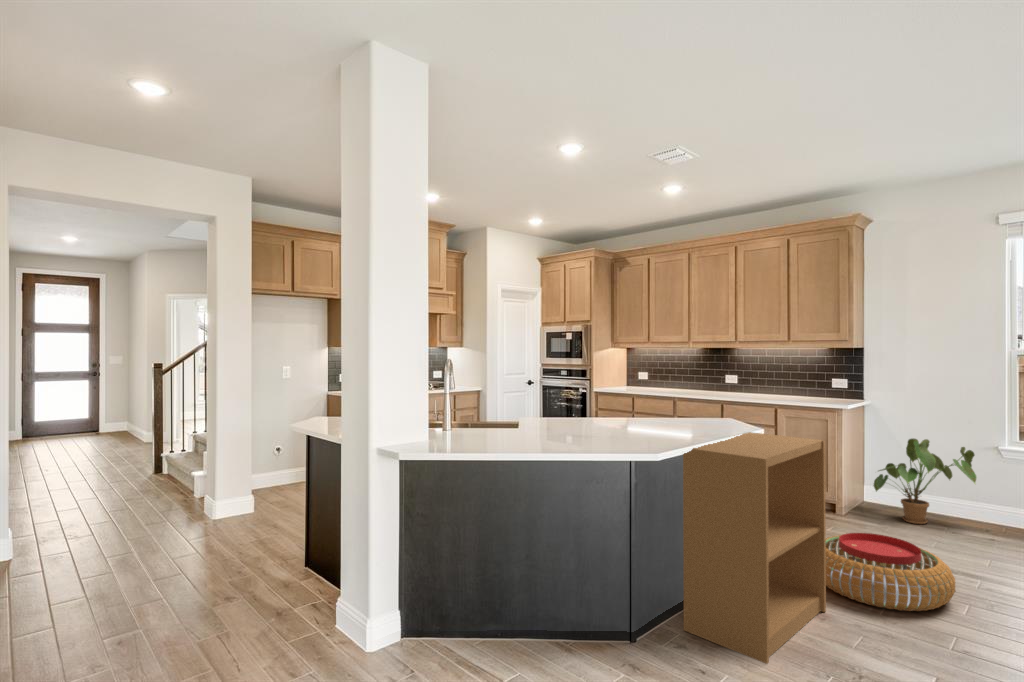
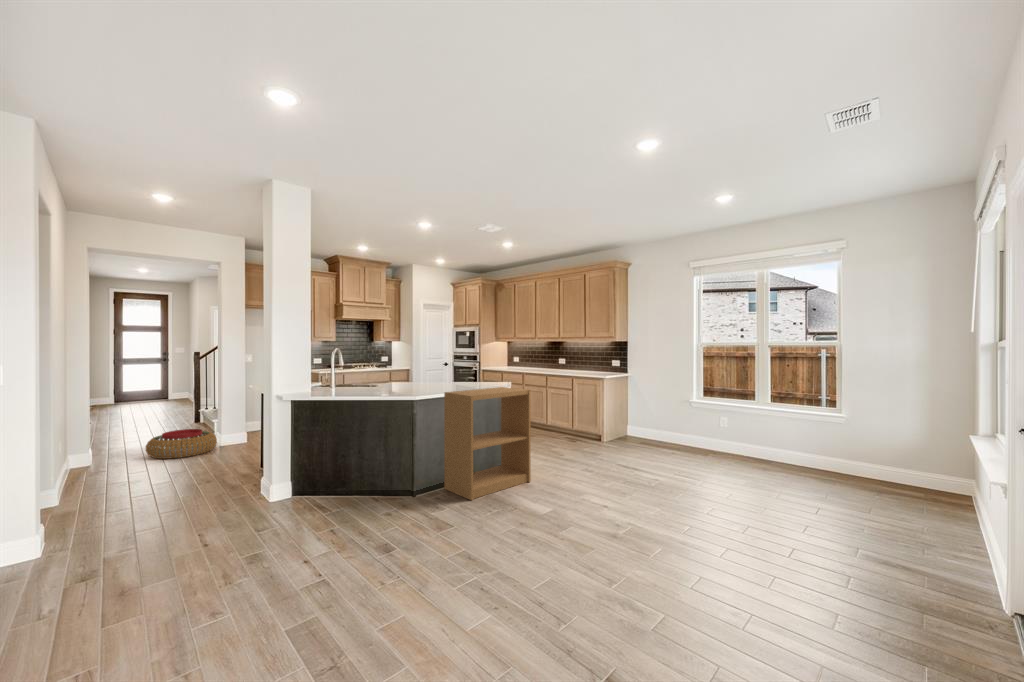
house plant: present [873,438,976,524] -> none [619,396,675,446]
pouf: present [826,533,955,611] -> present [146,429,217,459]

